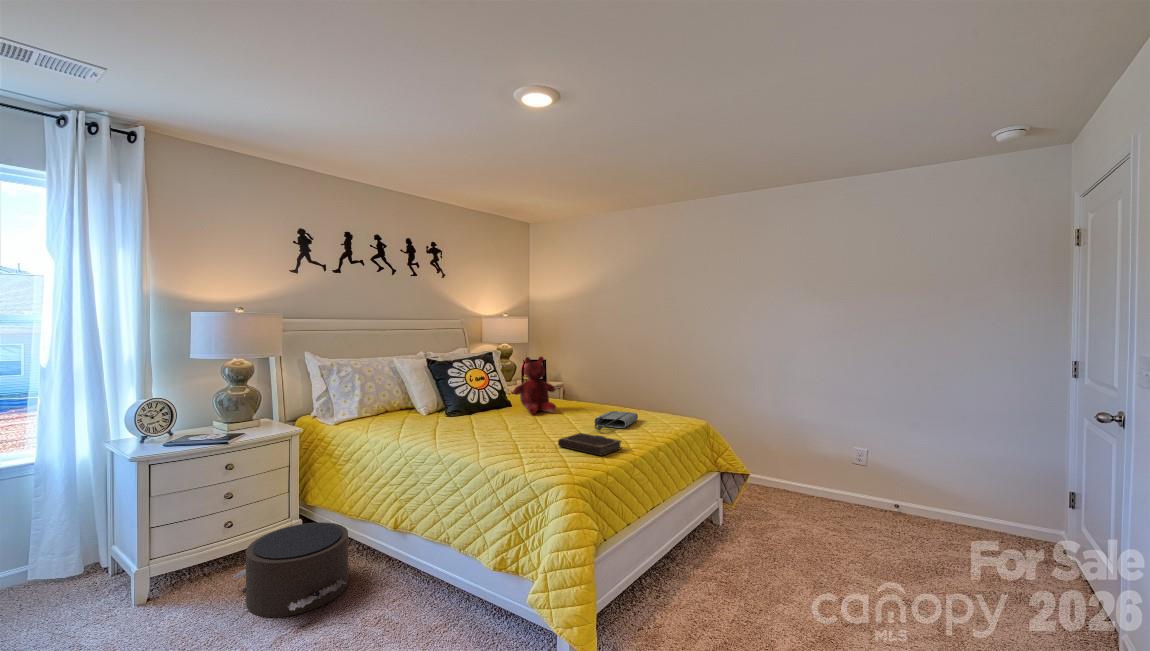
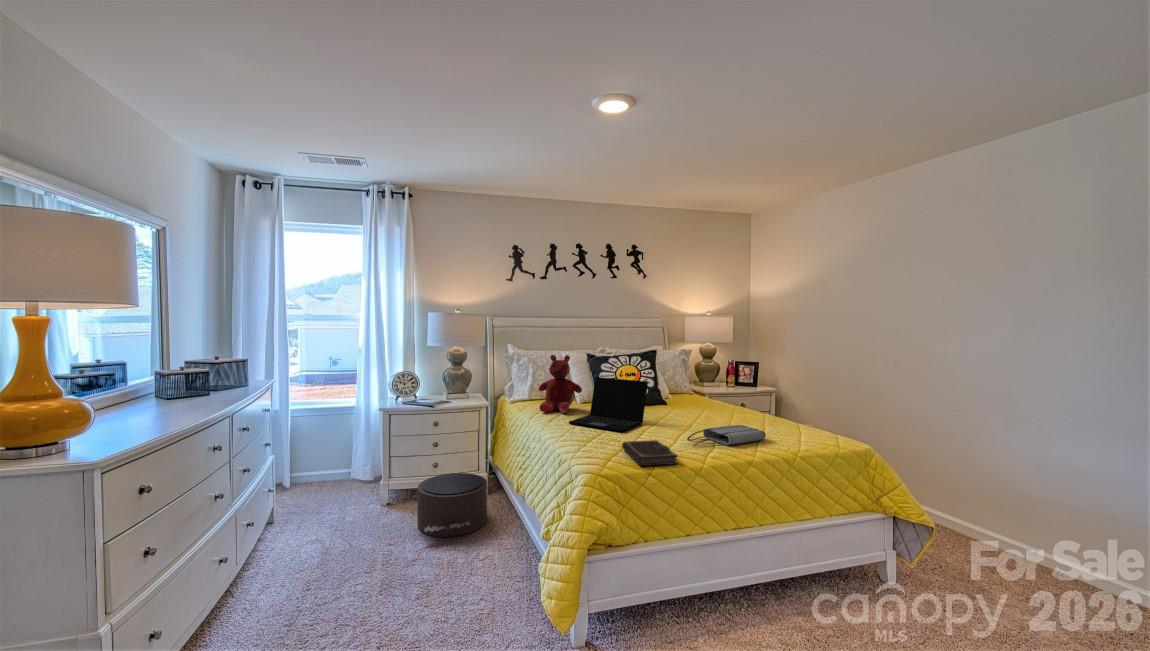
teddy bear: present [513,357,556,414] -> present [539,355,582,413]
laptop: none [460,382,528,434] -> present [569,377,648,432]

